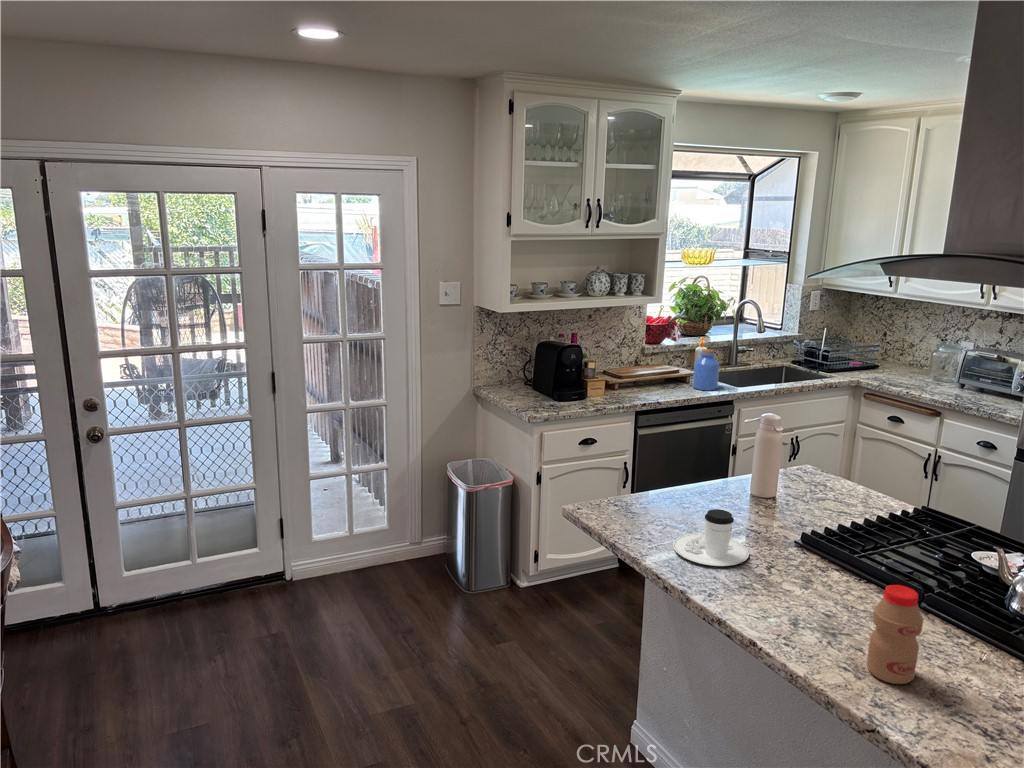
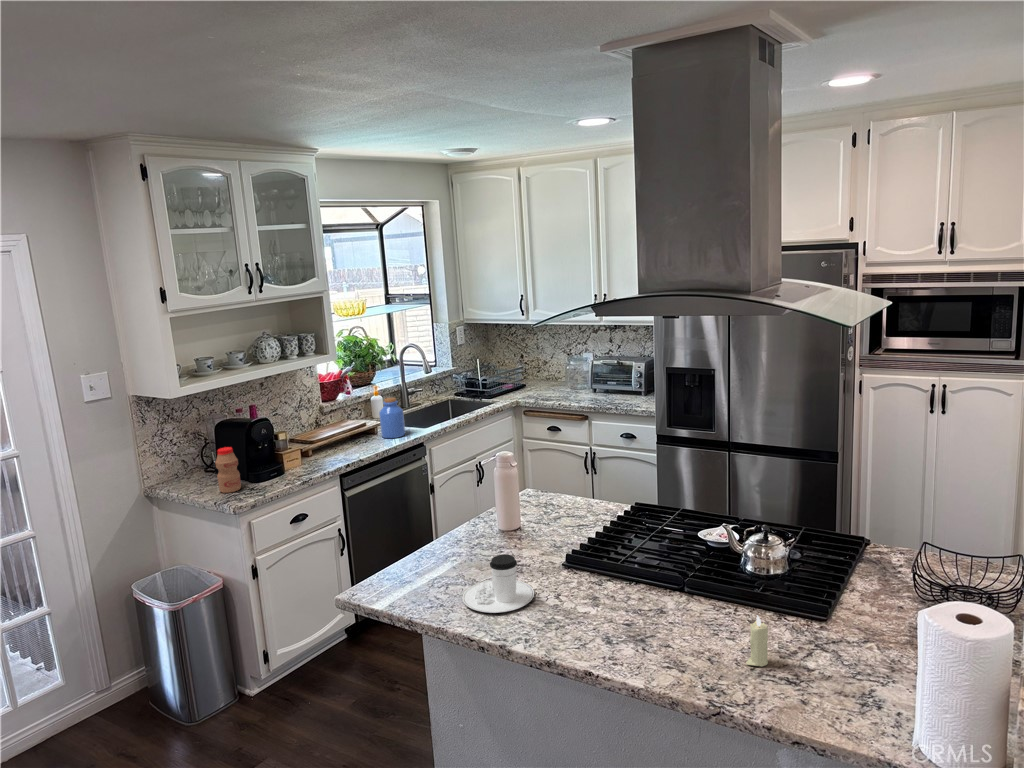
bottle: present [867,585,923,684] -> present [215,447,241,493]
candle: none [942,646,979,707] -> present [746,615,768,666]

